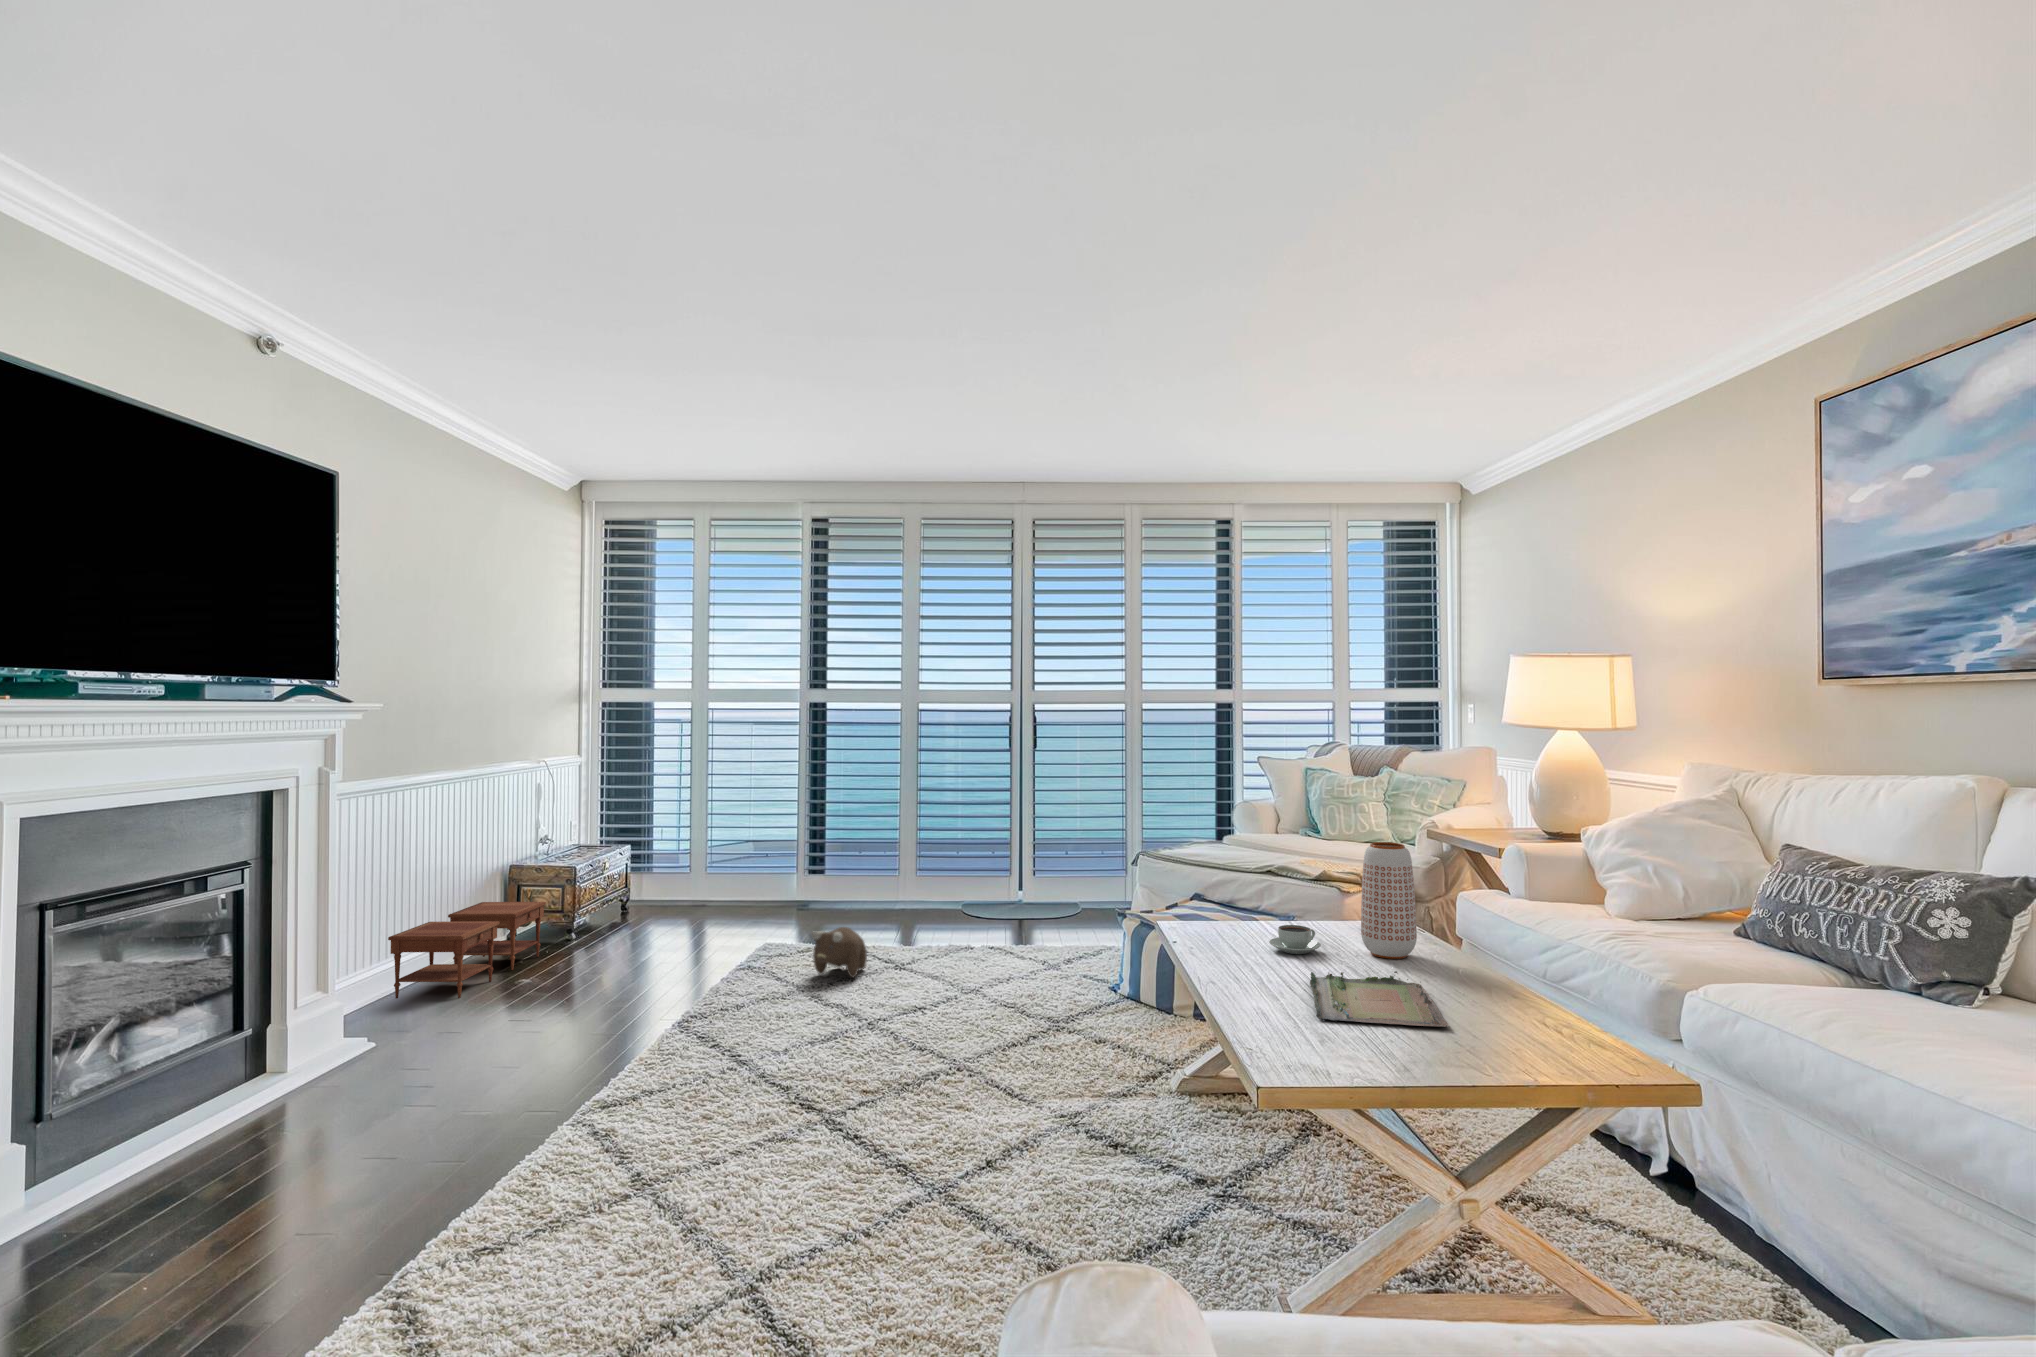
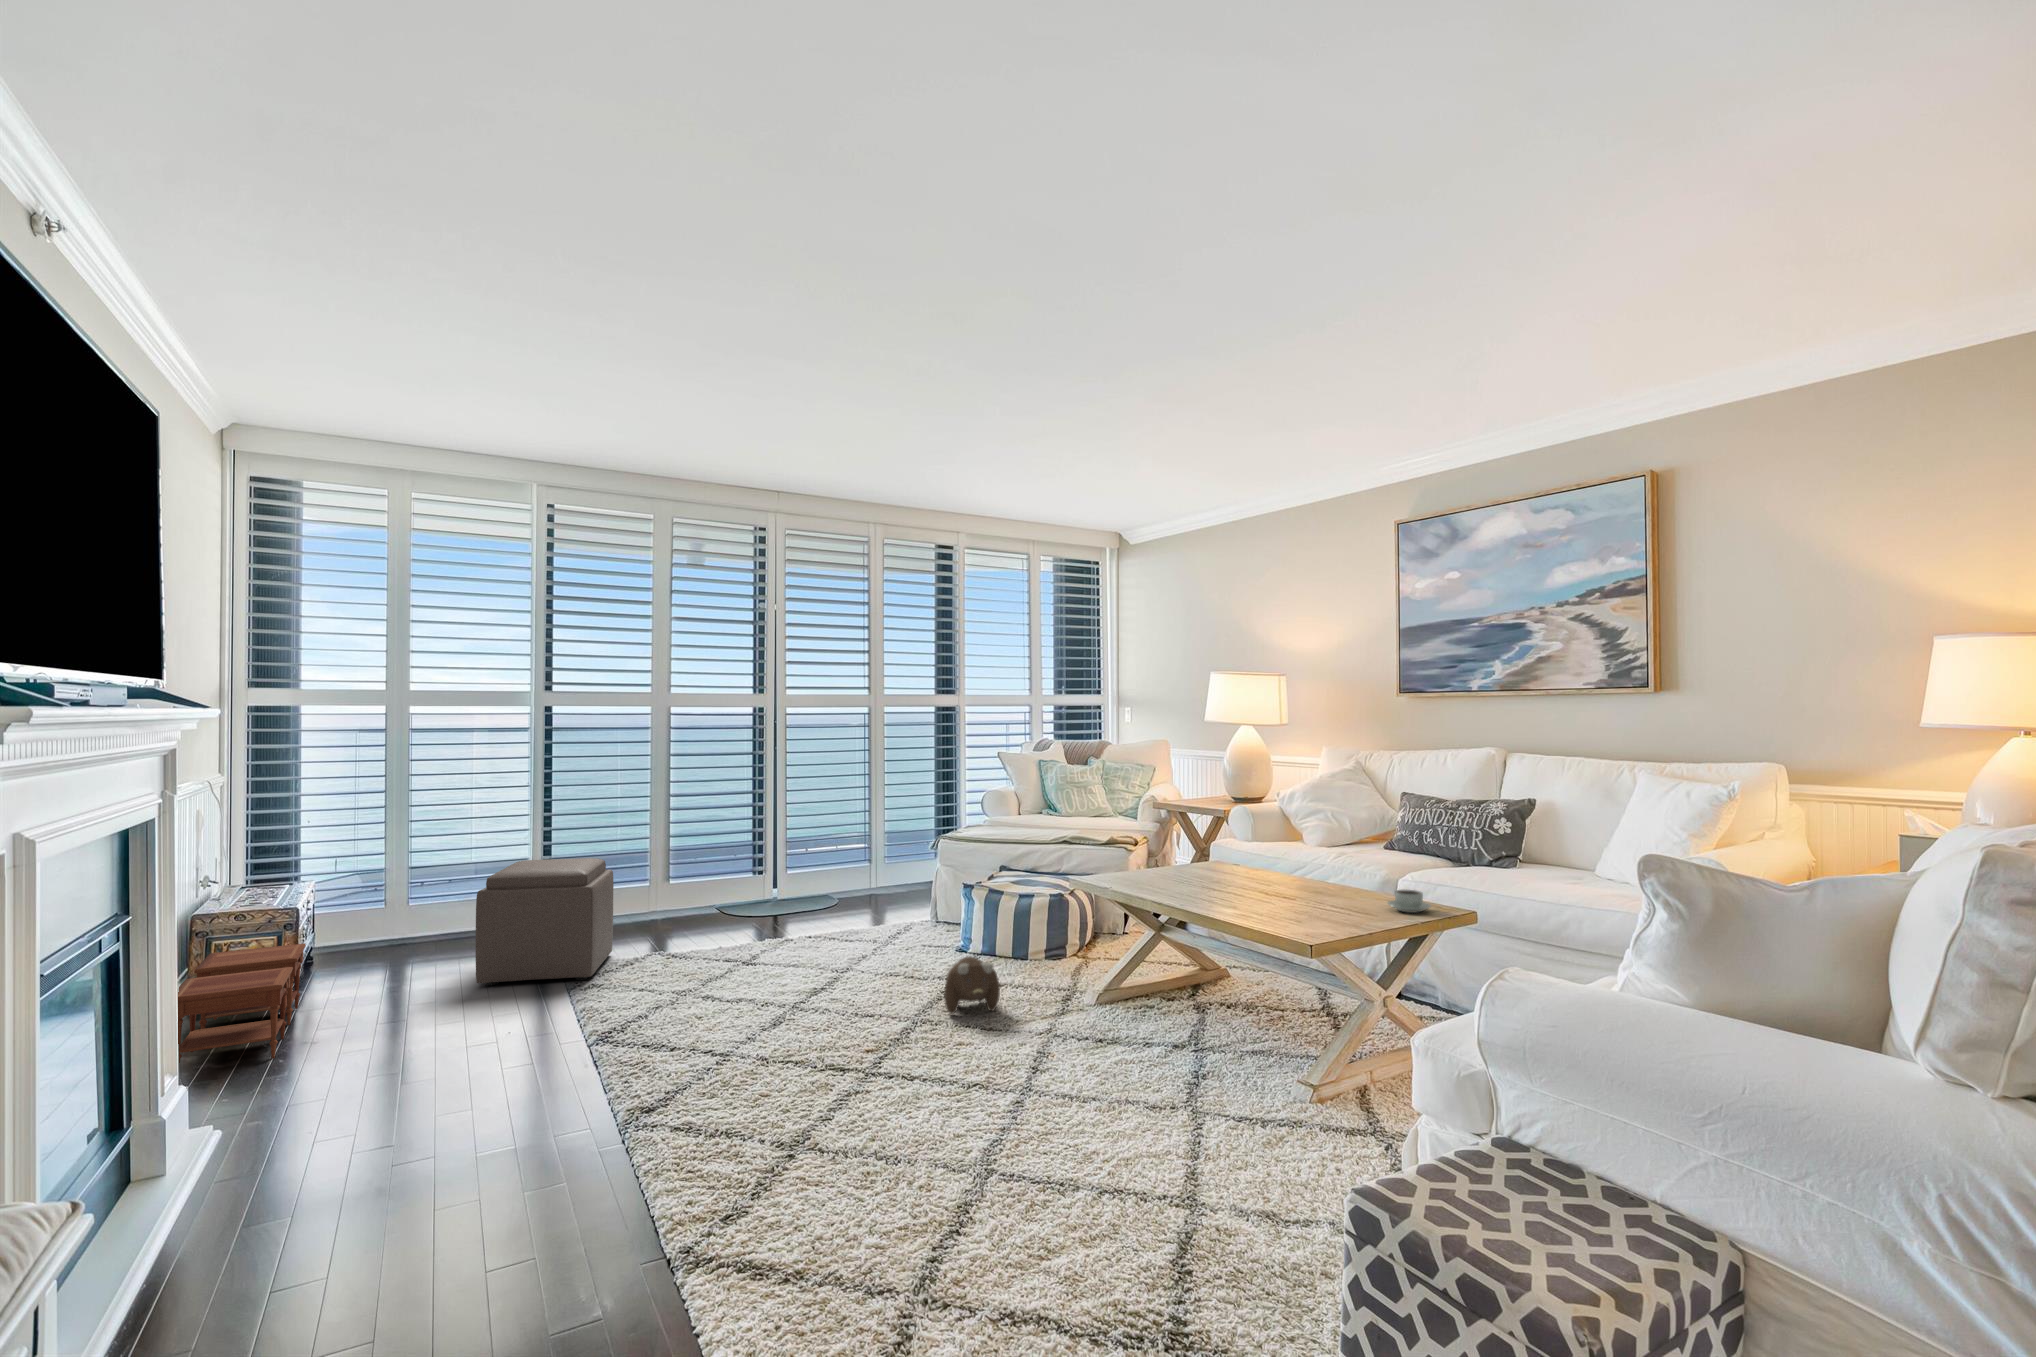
vase: present [1361,842,1417,959] -> none [1226,803,1261,880]
ottoman: none [664,845,802,965] -> present [475,858,614,986]
coffee cup: present [1269,925,1321,954] -> present [1388,890,1431,913]
plush toy: present [811,927,867,977] -> present [944,956,1000,1014]
tray: present [1310,971,1449,1027] -> none [1235,880,1349,912]

